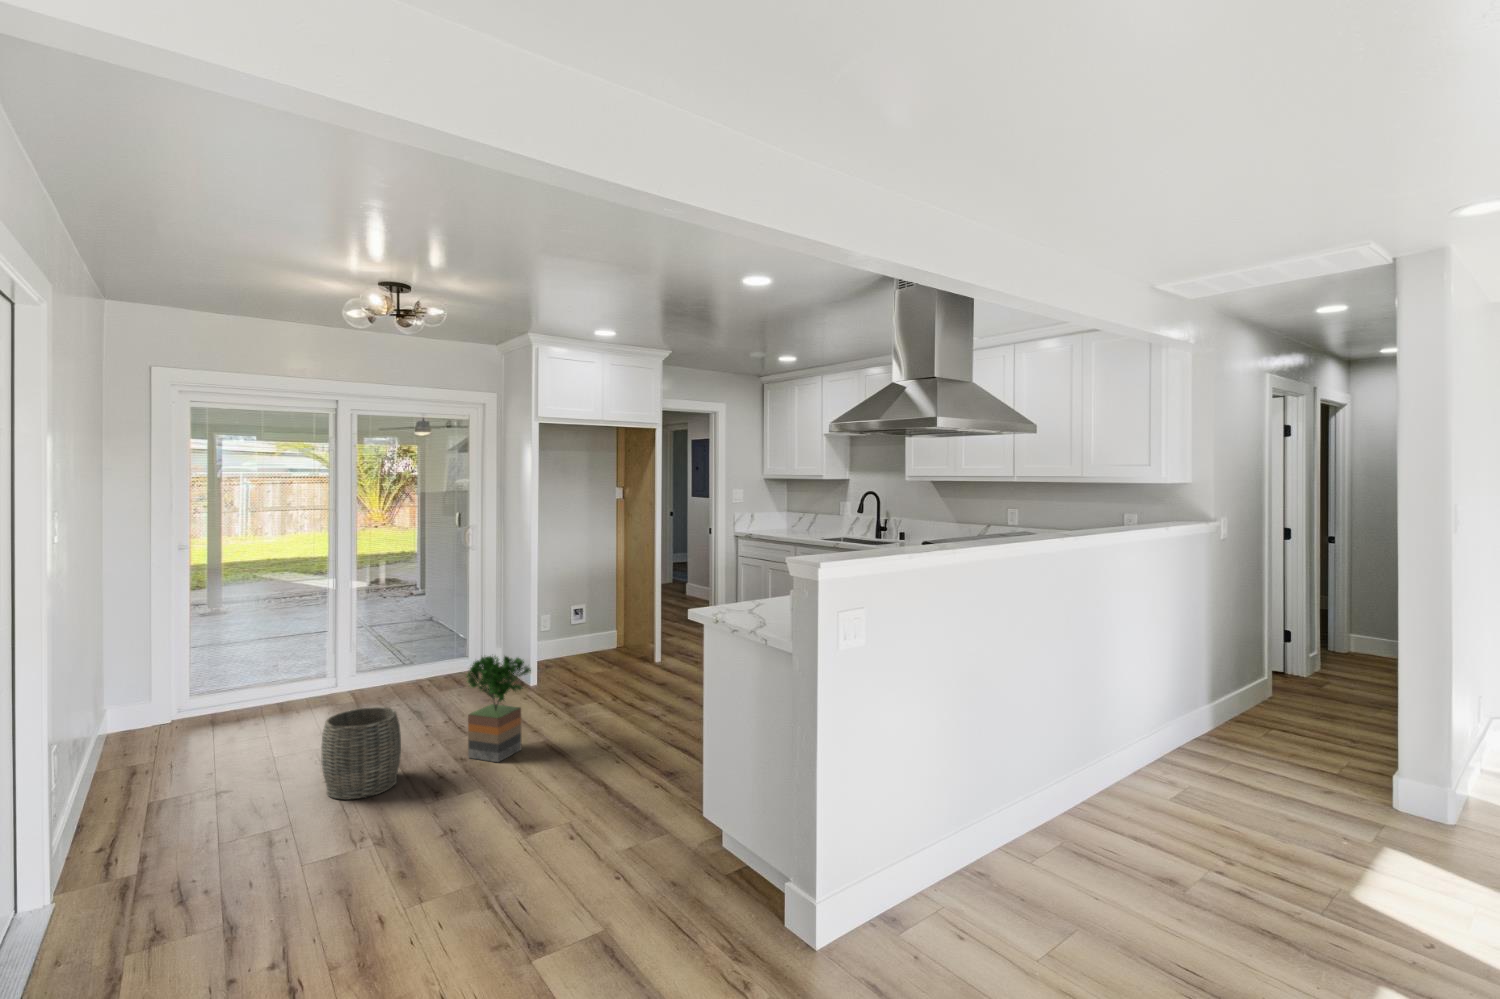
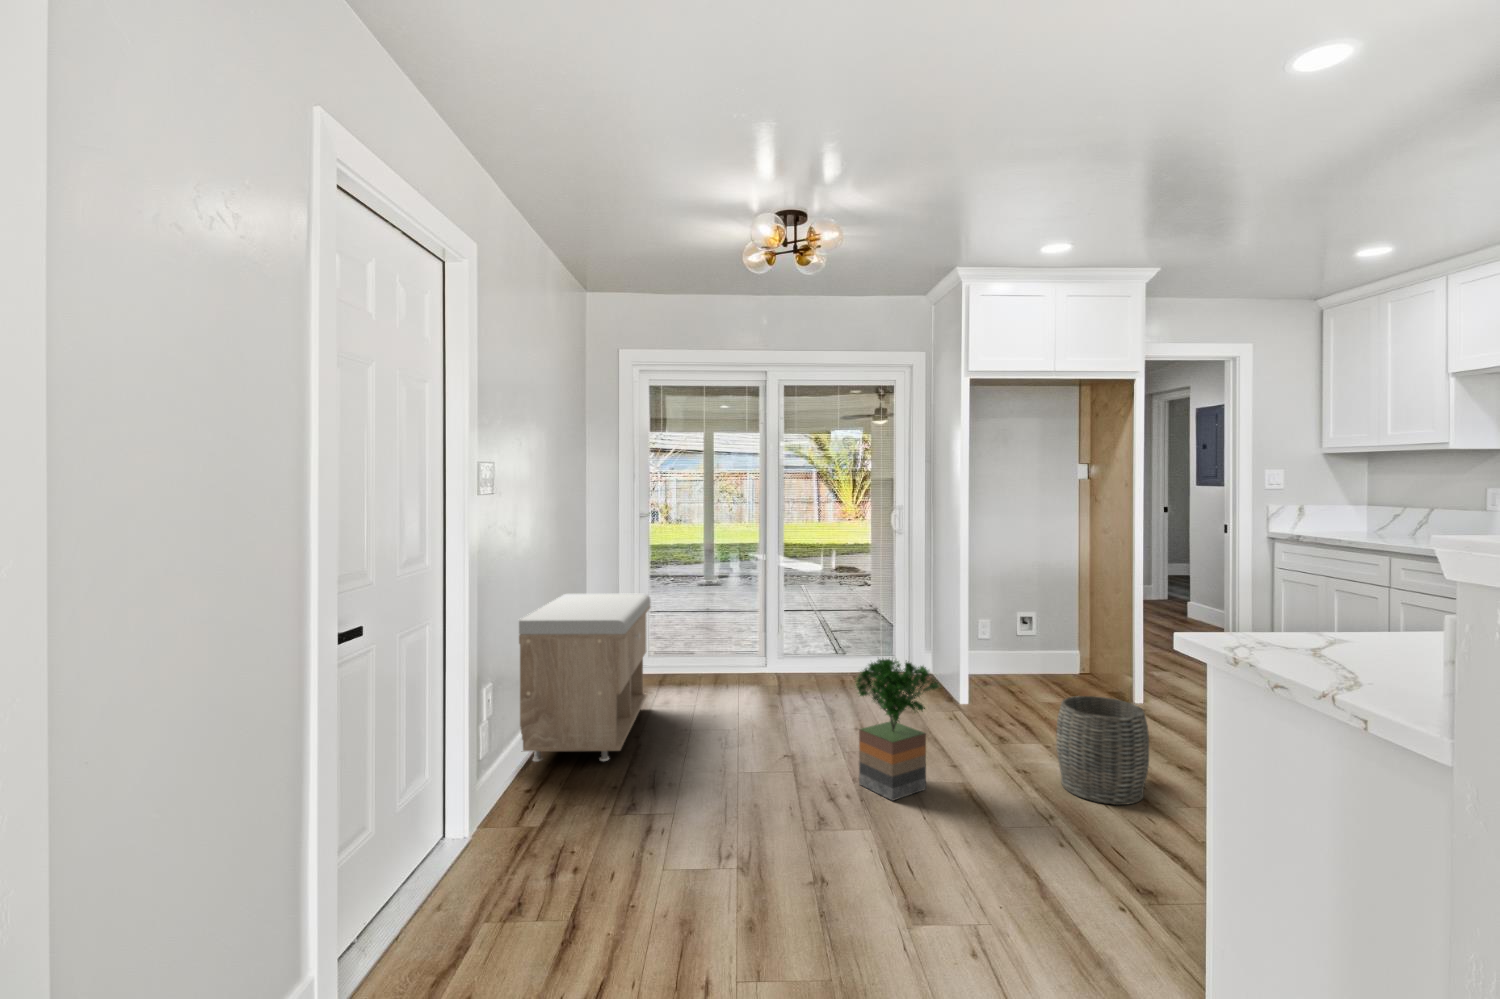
storage bench: none [86,627,231,814] -> present [519,594,651,762]
woven basket: present [321,707,401,800] -> present [1056,696,1149,805]

